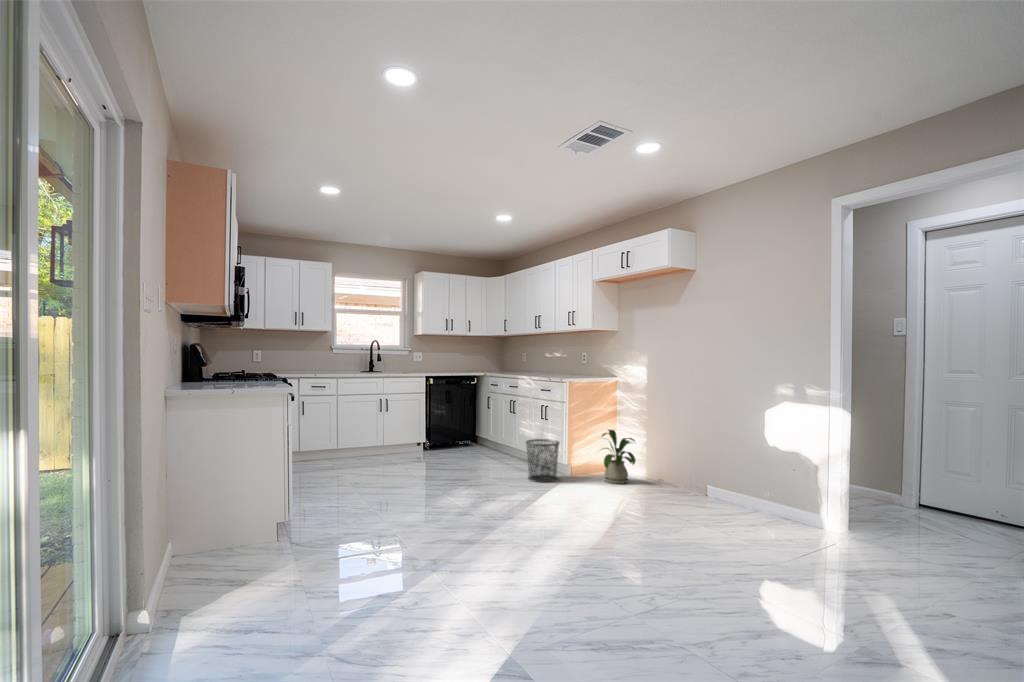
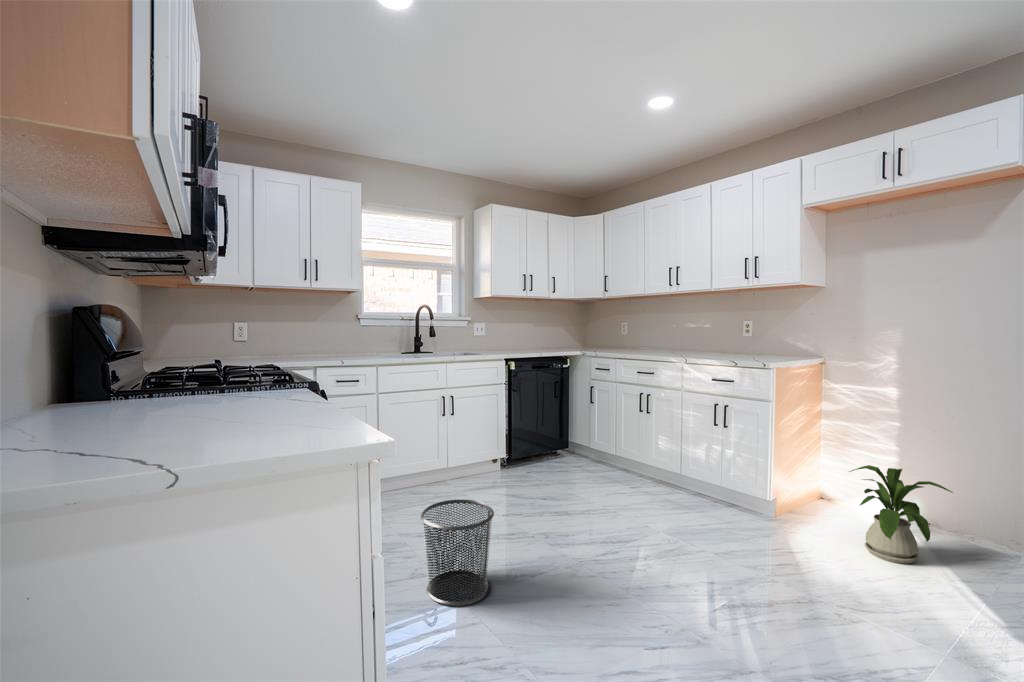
waste bin: present [526,439,559,482] -> present [421,500,494,605]

